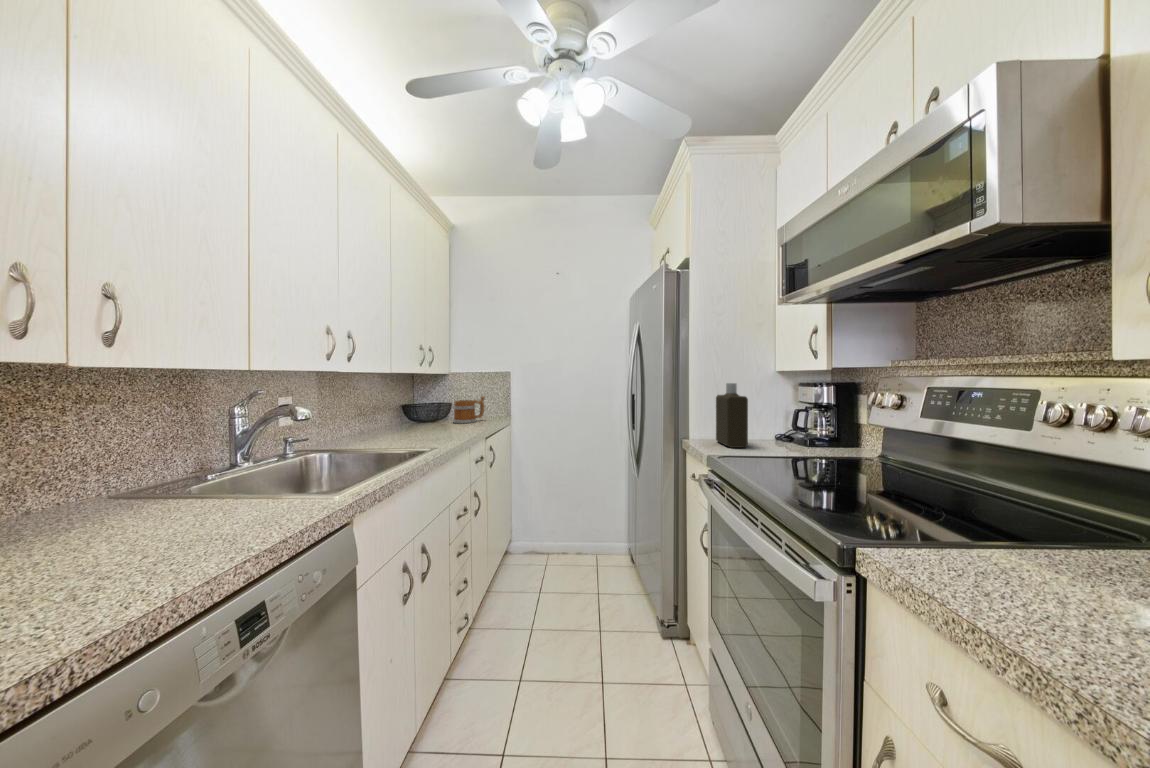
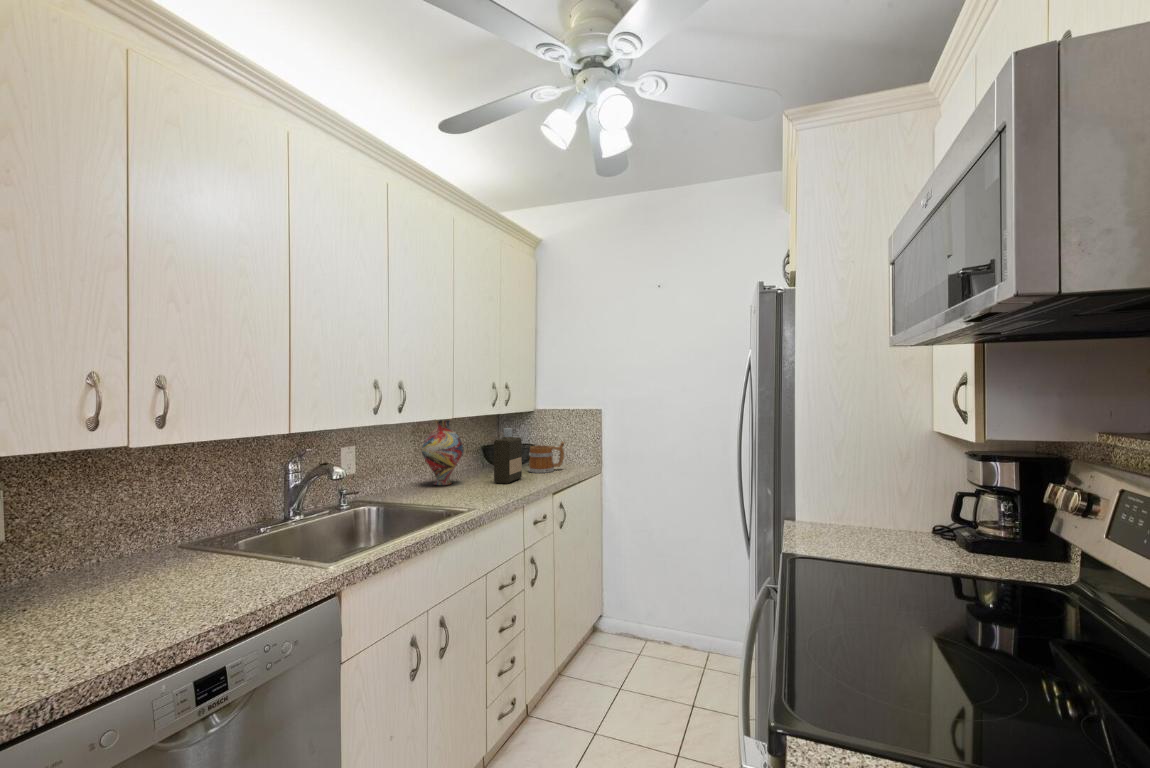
vase: none [358,374,400,435] -> present [422,419,463,485]
bottle: present [716,383,748,448] -> present [494,428,522,484]

